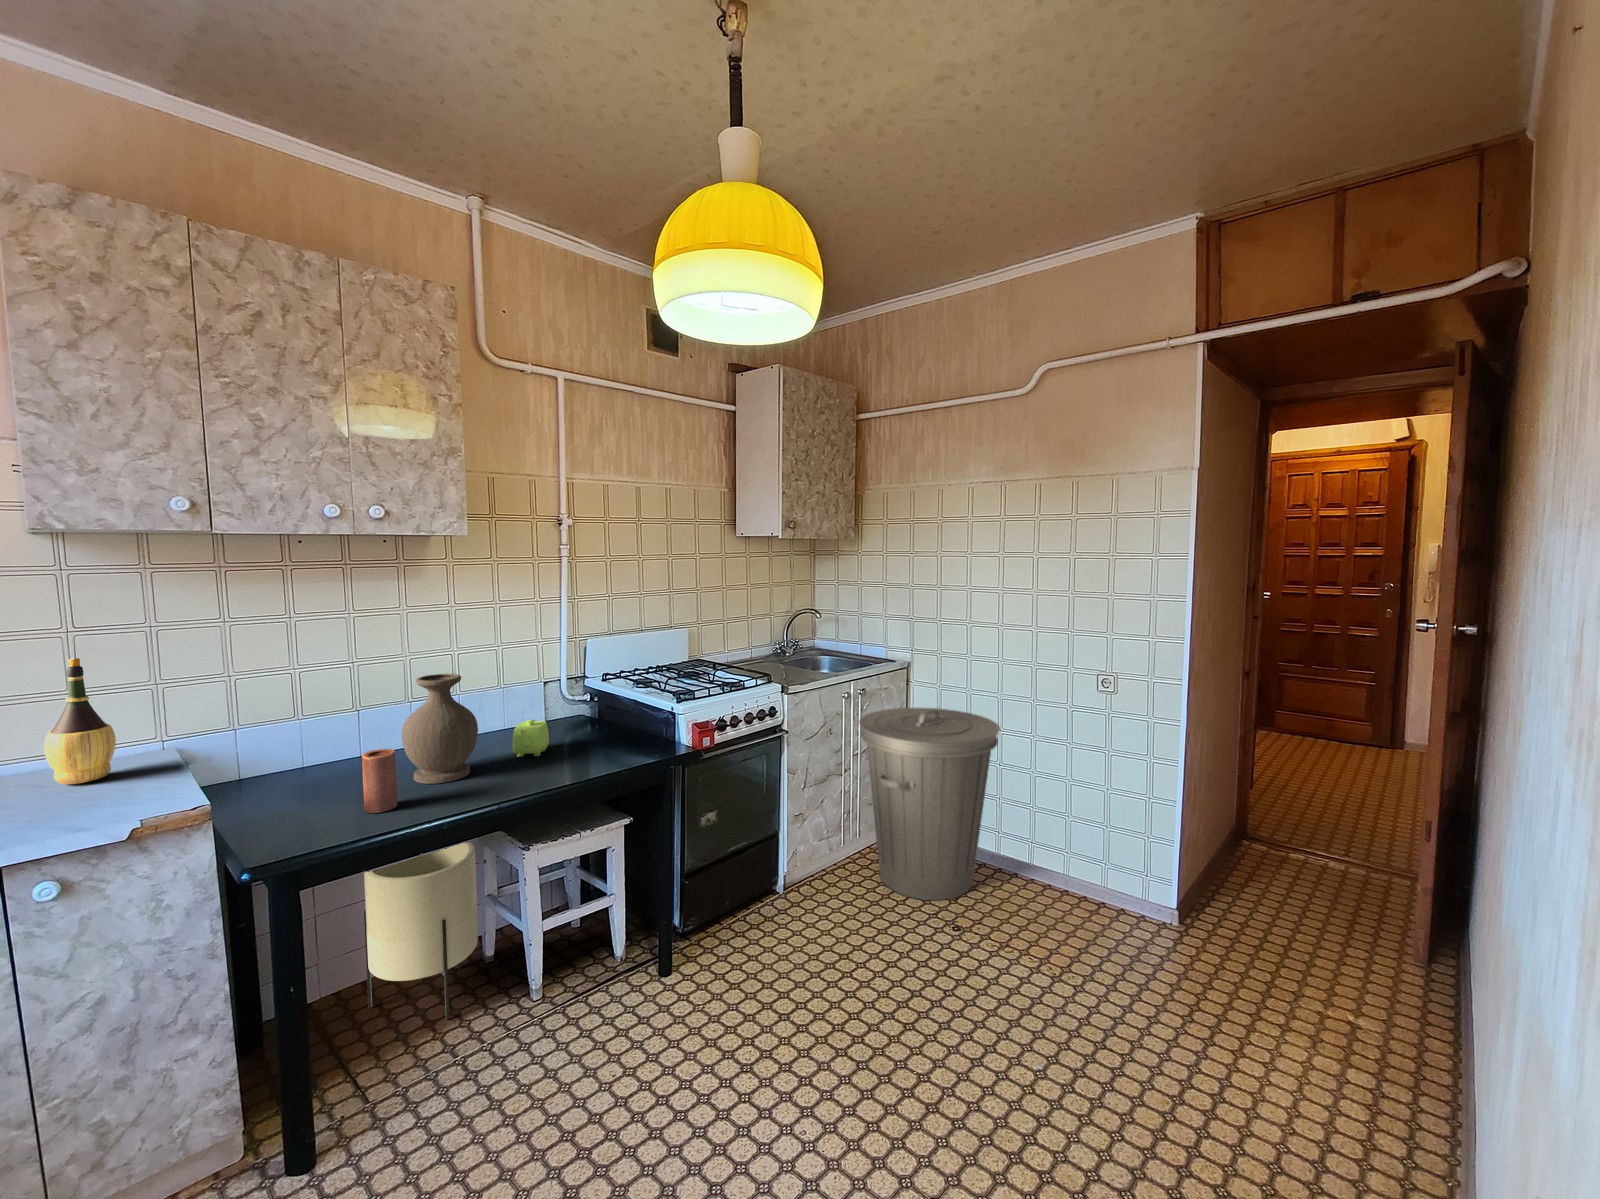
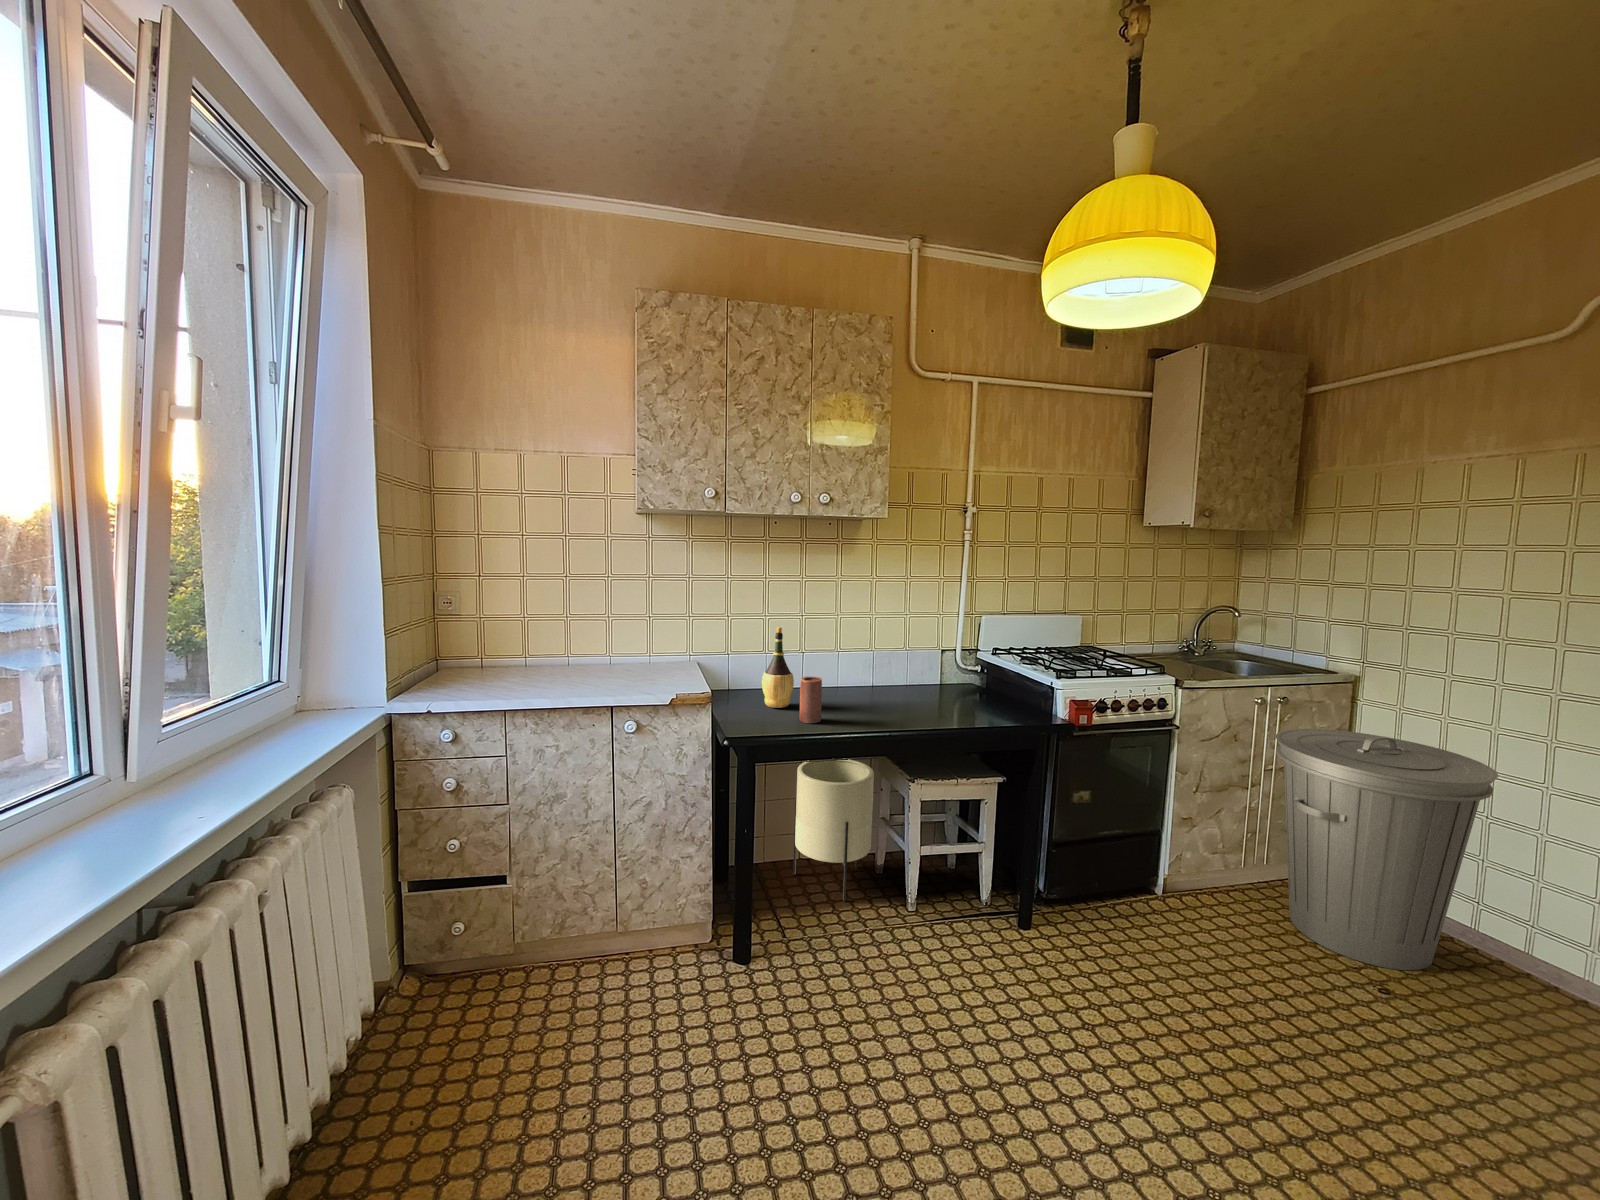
wine bottle: present [44,658,116,784] -> present [762,627,794,708]
vase: present [402,674,478,784] -> none [828,627,882,712]
teapot: present [512,719,549,757] -> none [908,675,938,707]

